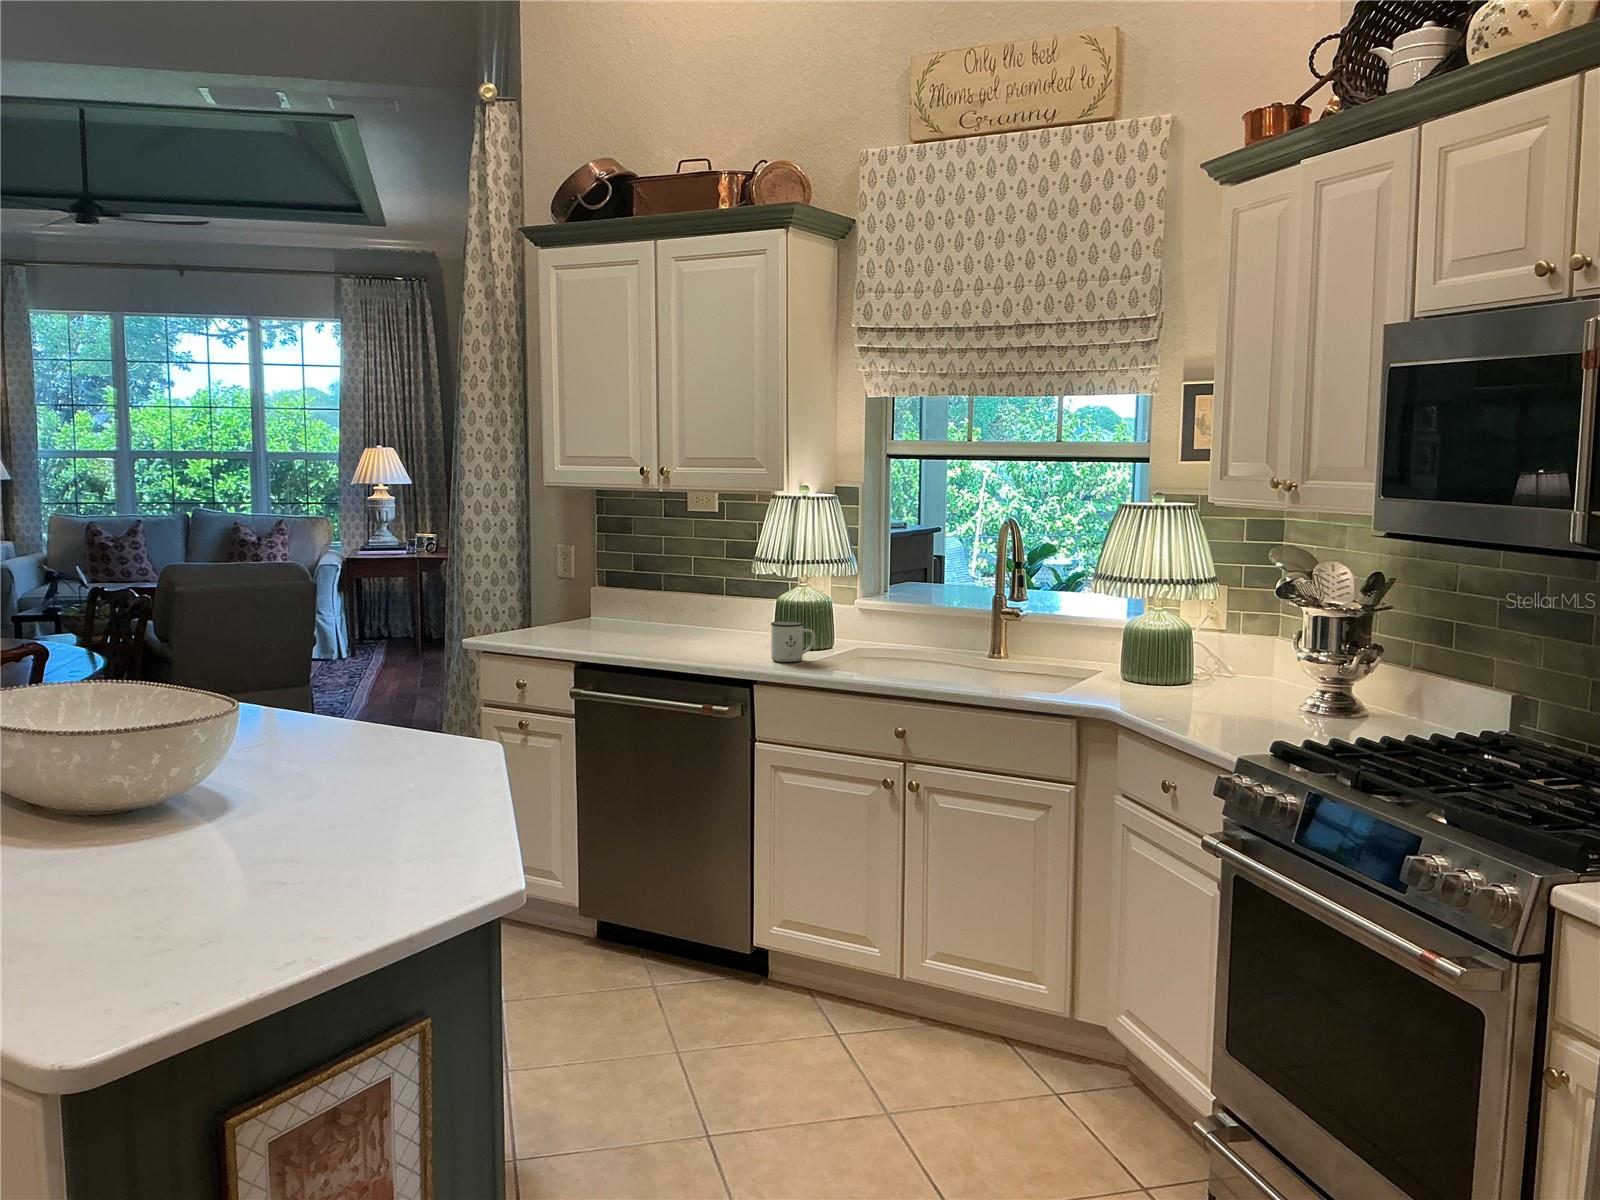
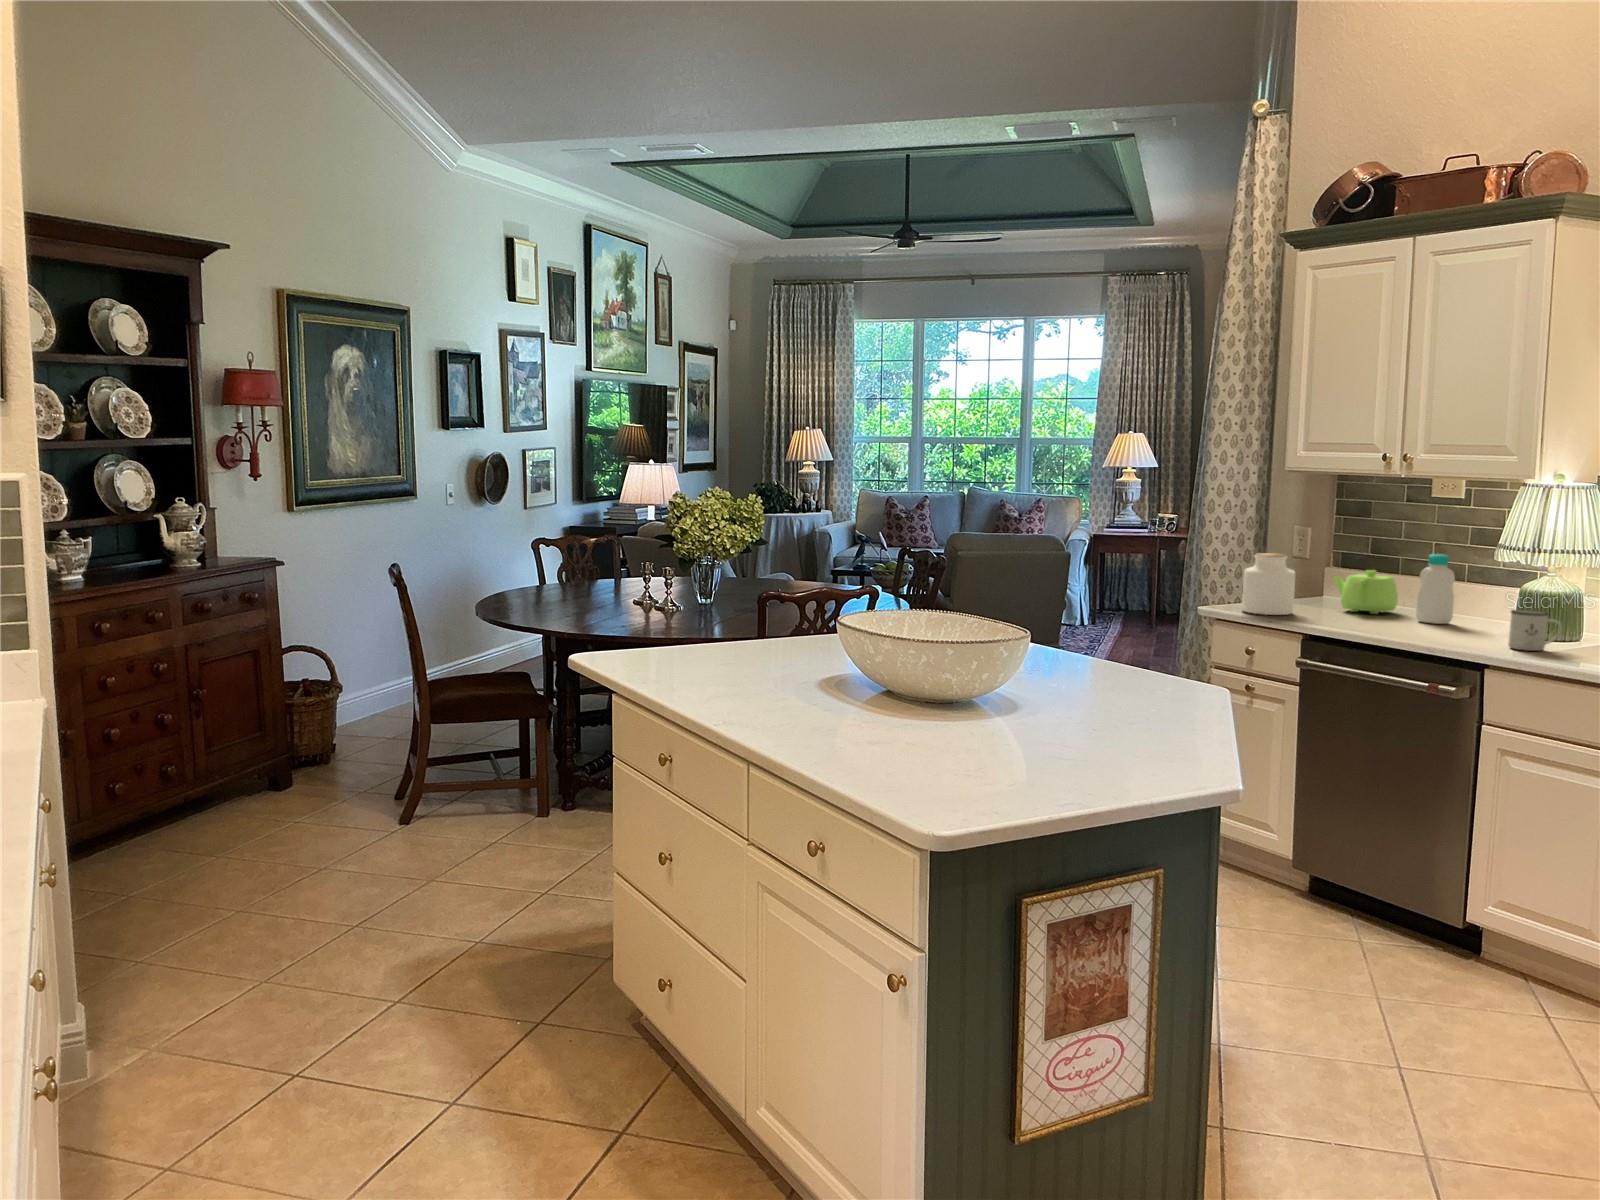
bottle: none [683,569,716,640] -> present [1416,554,1455,624]
jar: none [510,576,564,645] -> present [1242,553,1295,615]
teapot: none [601,588,664,634] -> present [1334,570,1398,614]

